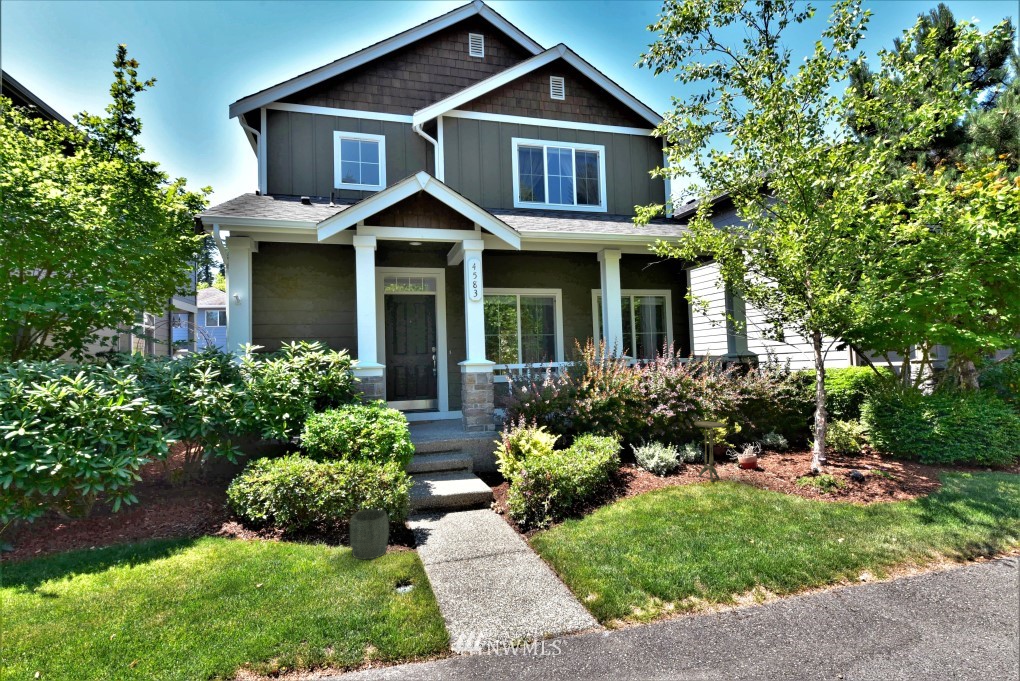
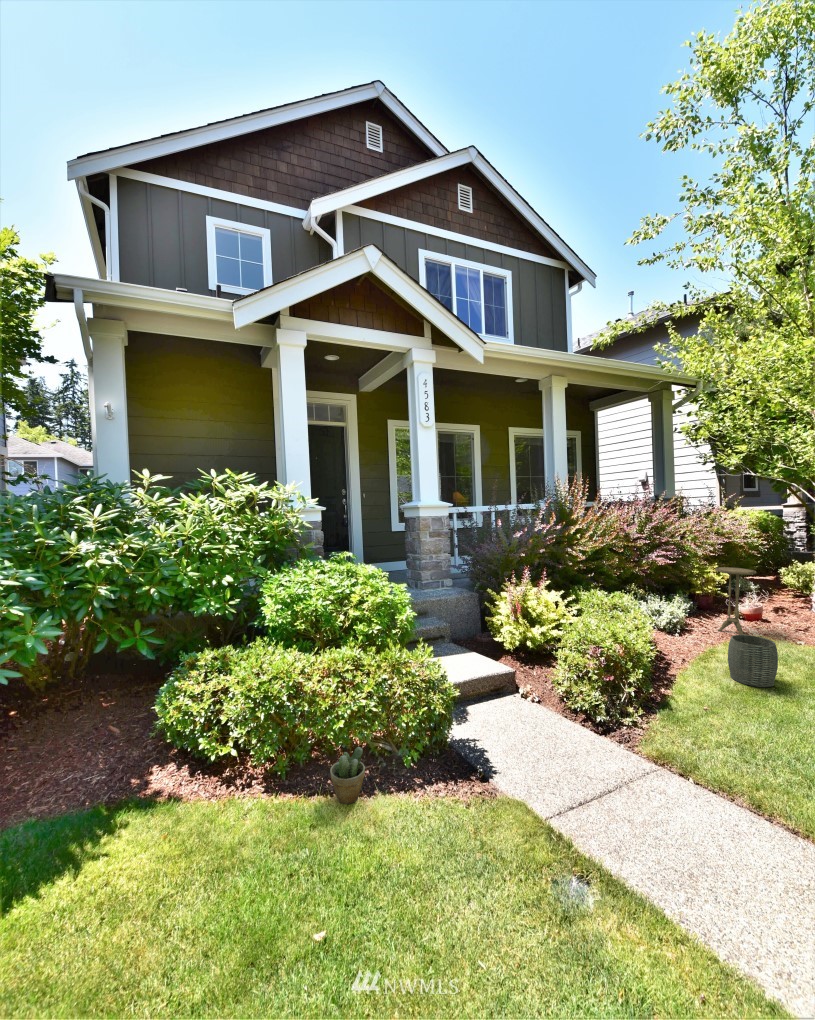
woven basket: present [350,509,389,559] -> present [728,635,778,687]
potted plant: none [306,518,329,550] -> present [330,747,365,804]

